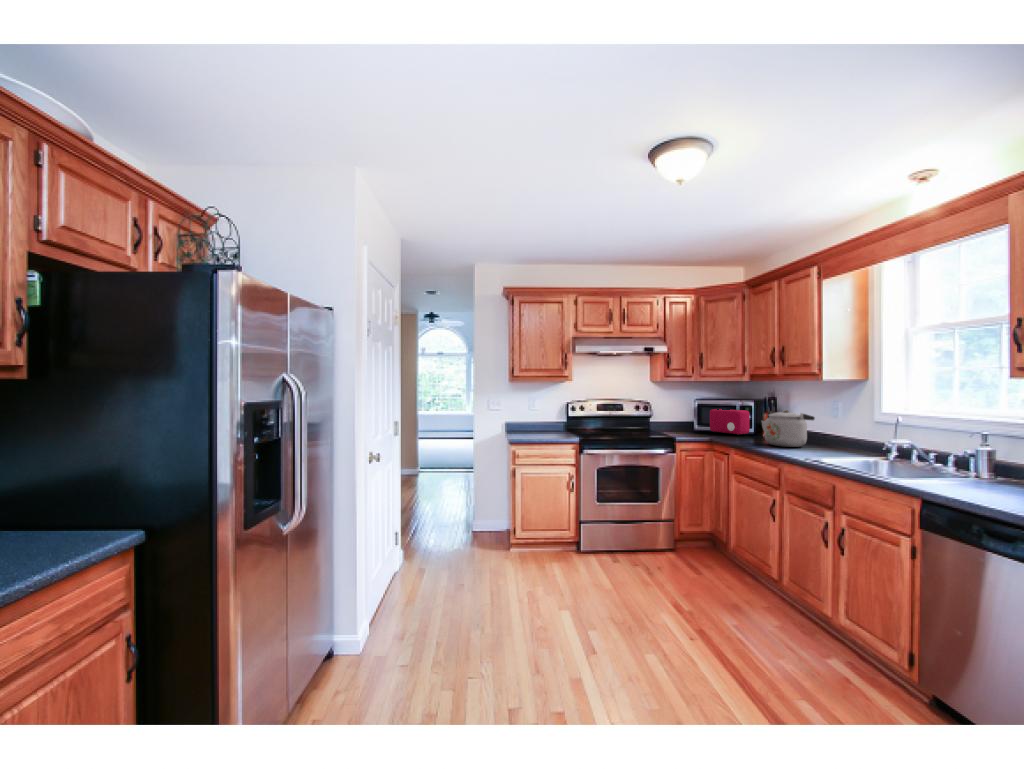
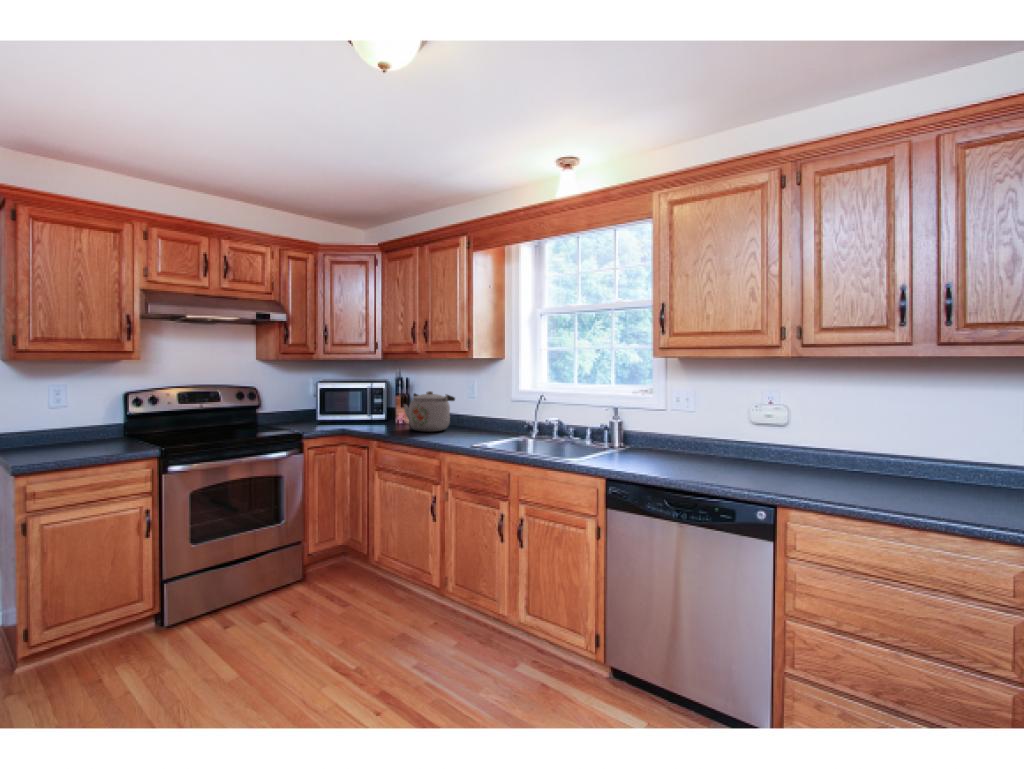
toaster: present [710,409,750,435] -> none [336,392,382,422]

